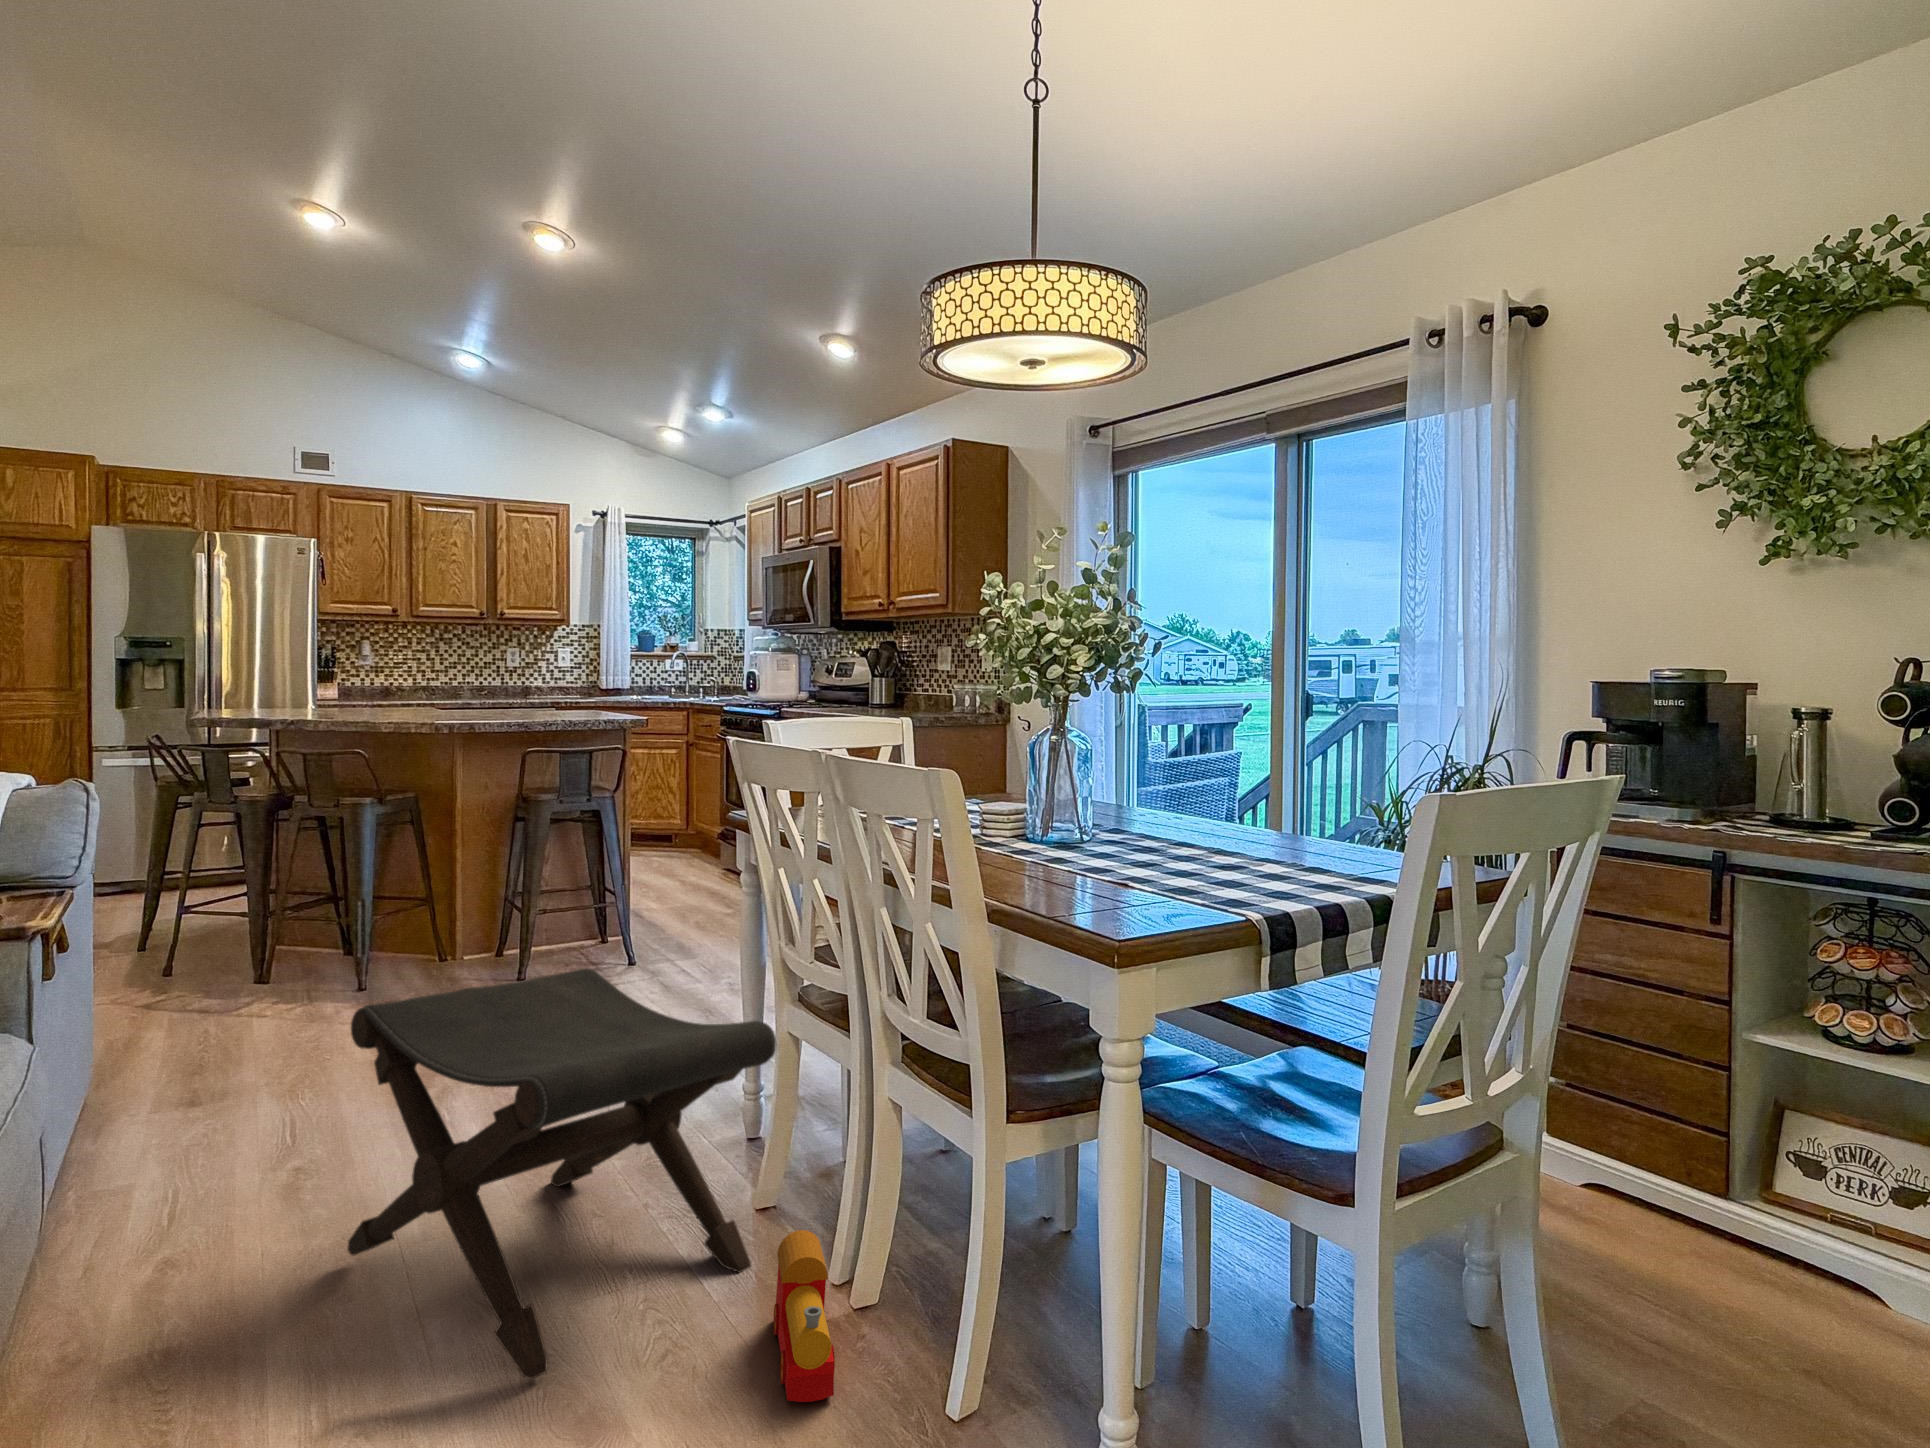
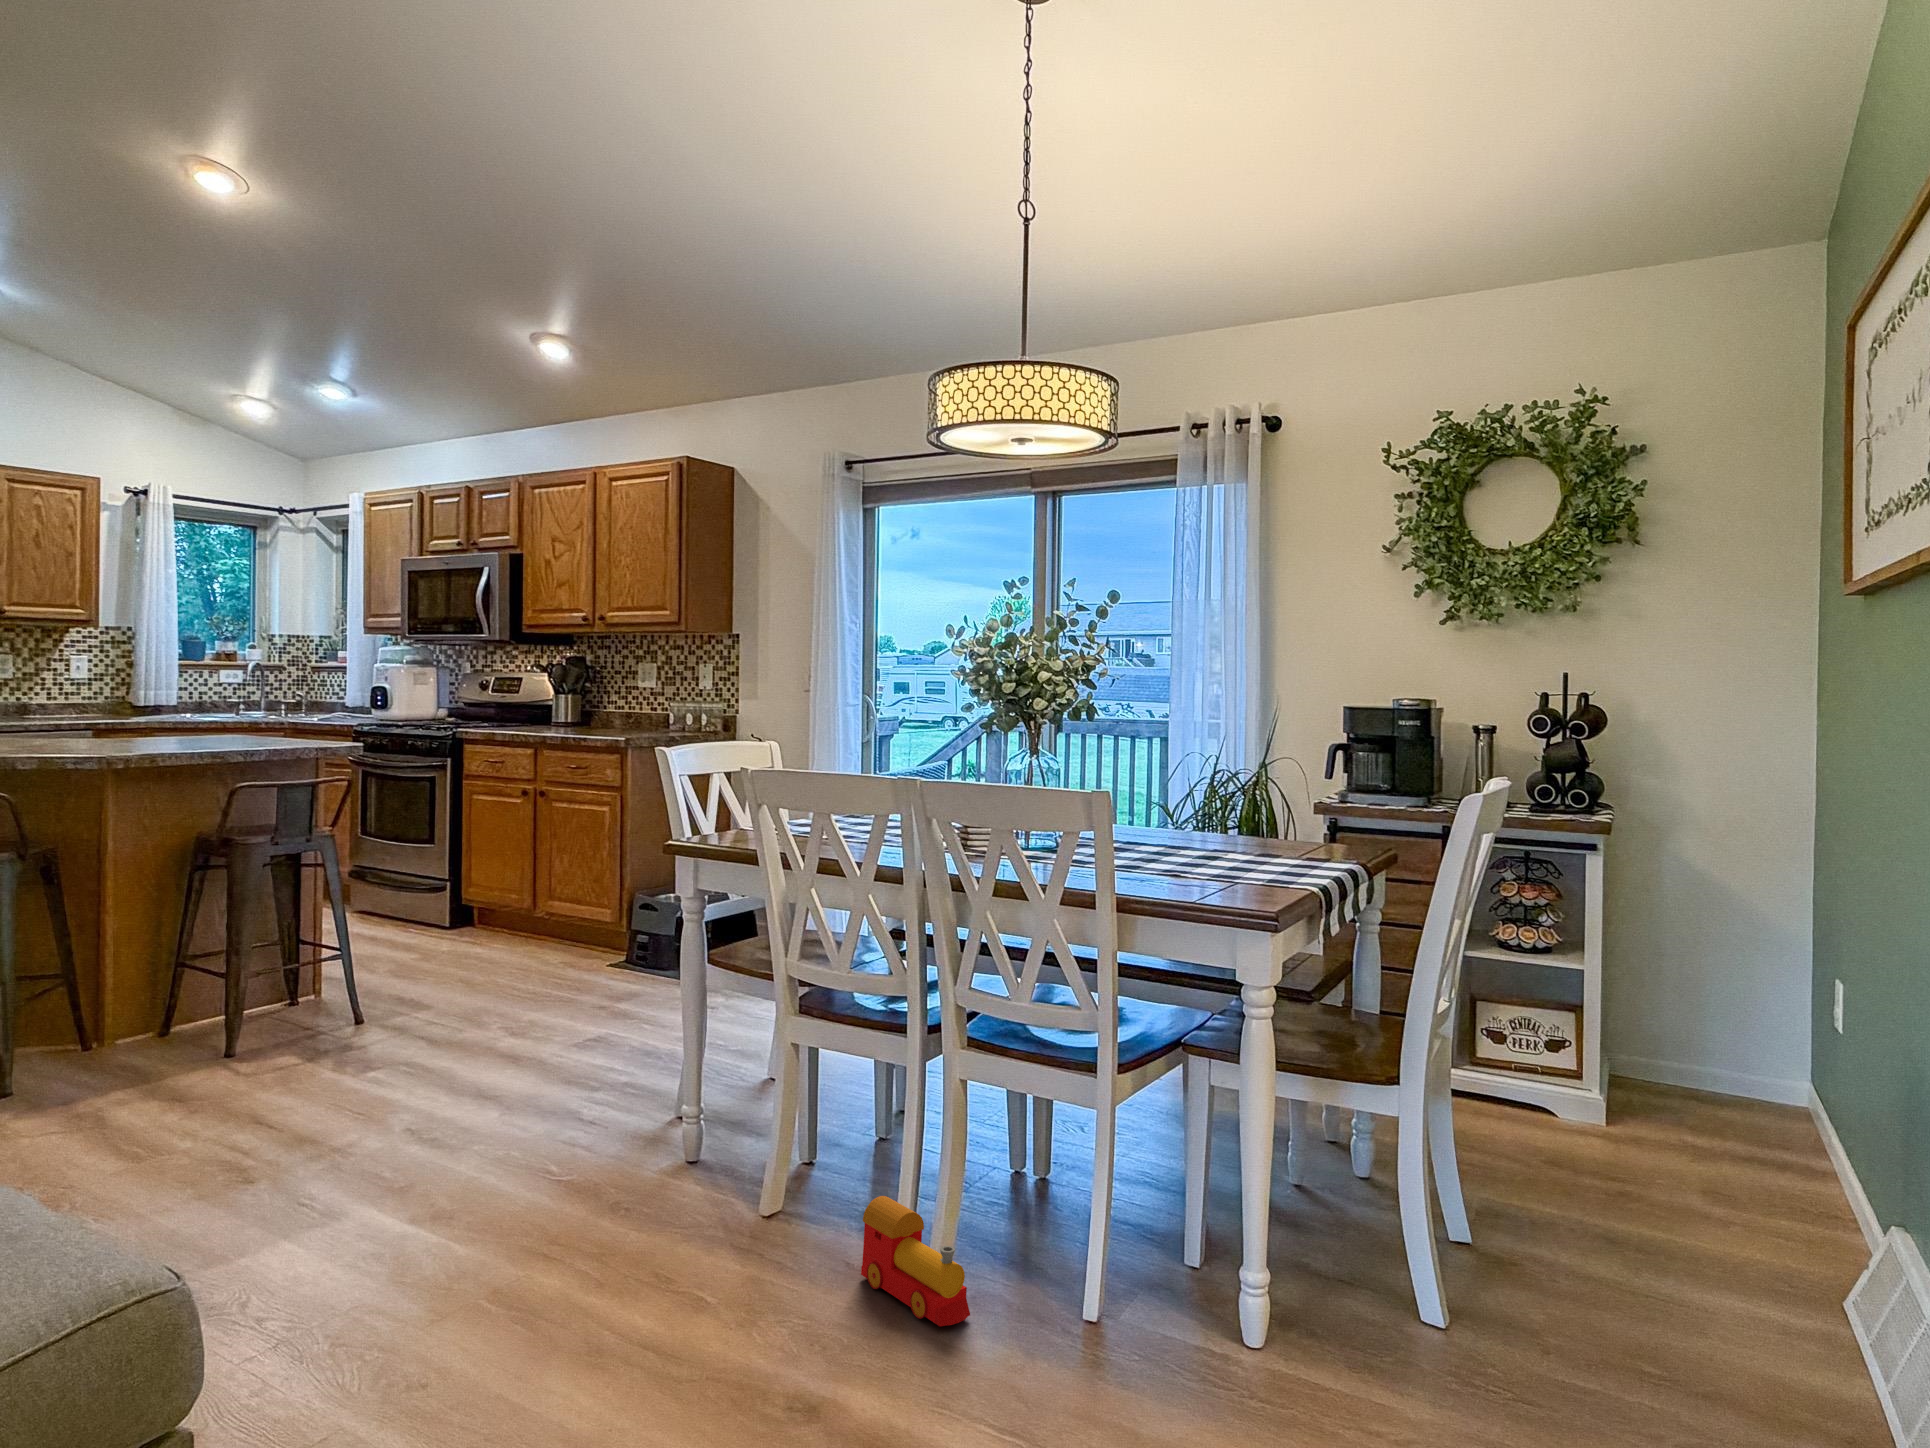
footstool: present [347,969,776,1379] -> none [373,999,816,1368]

